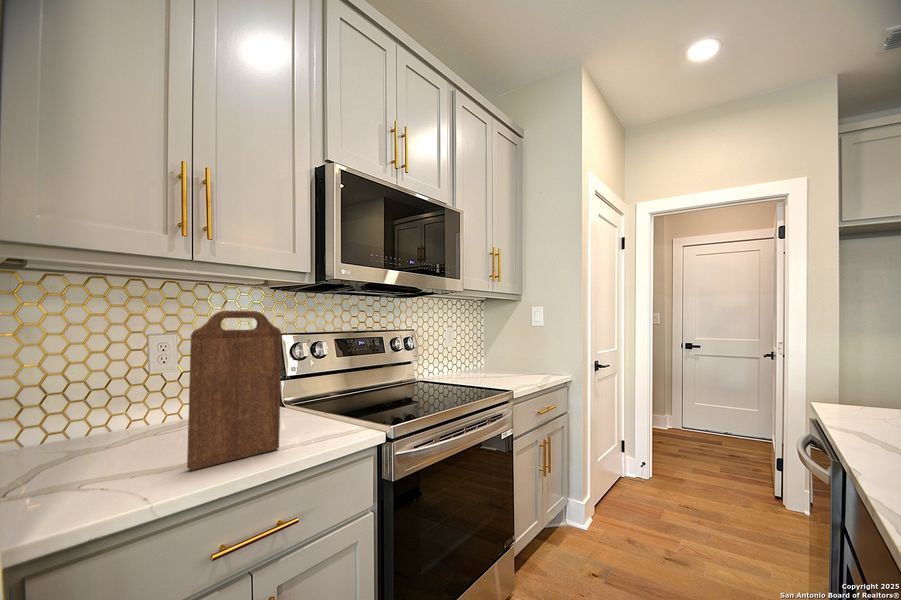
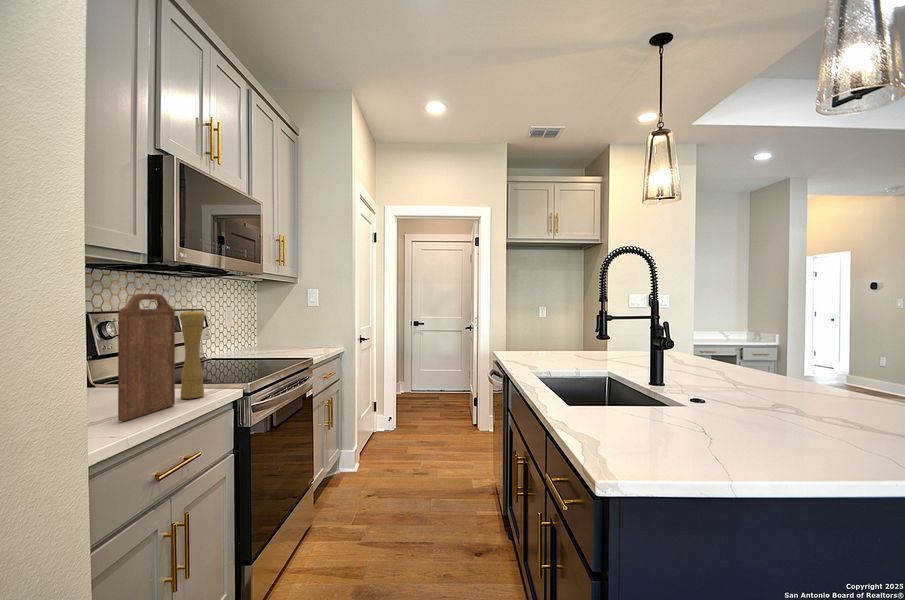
pepper mill: none [304,330,333,439] -> present [180,310,205,399]

